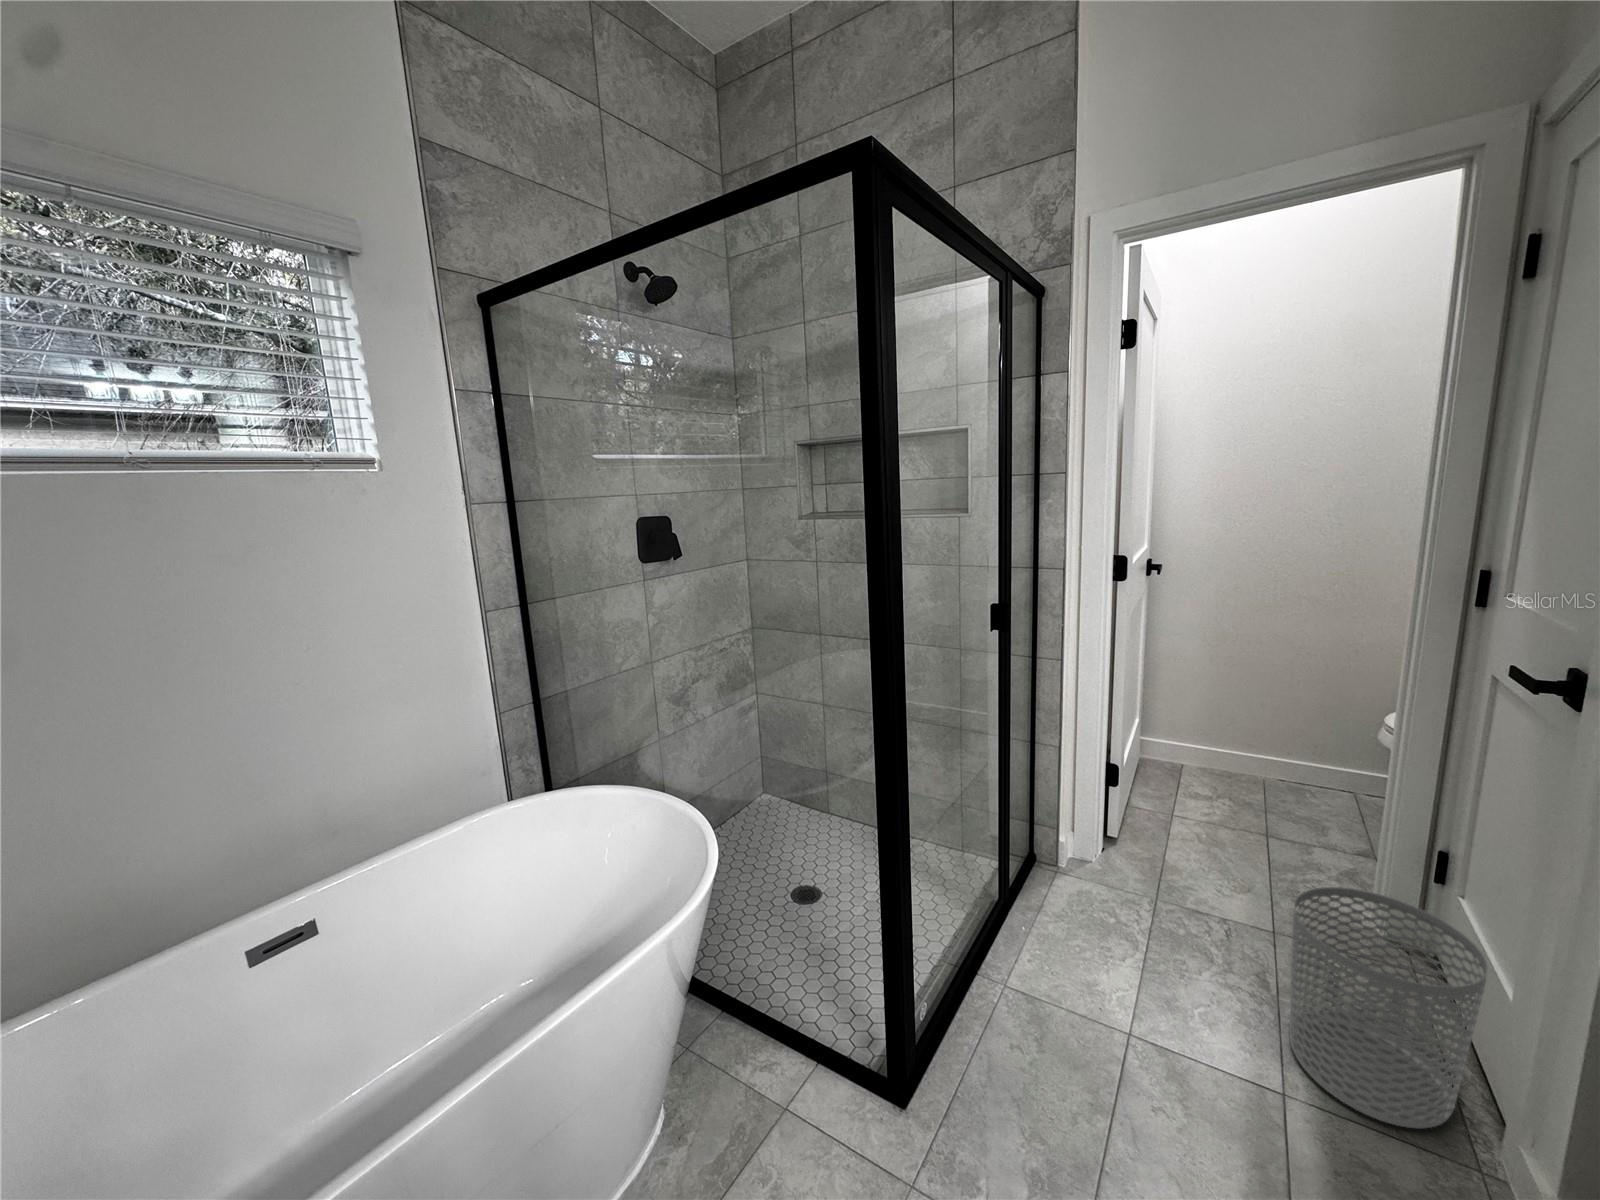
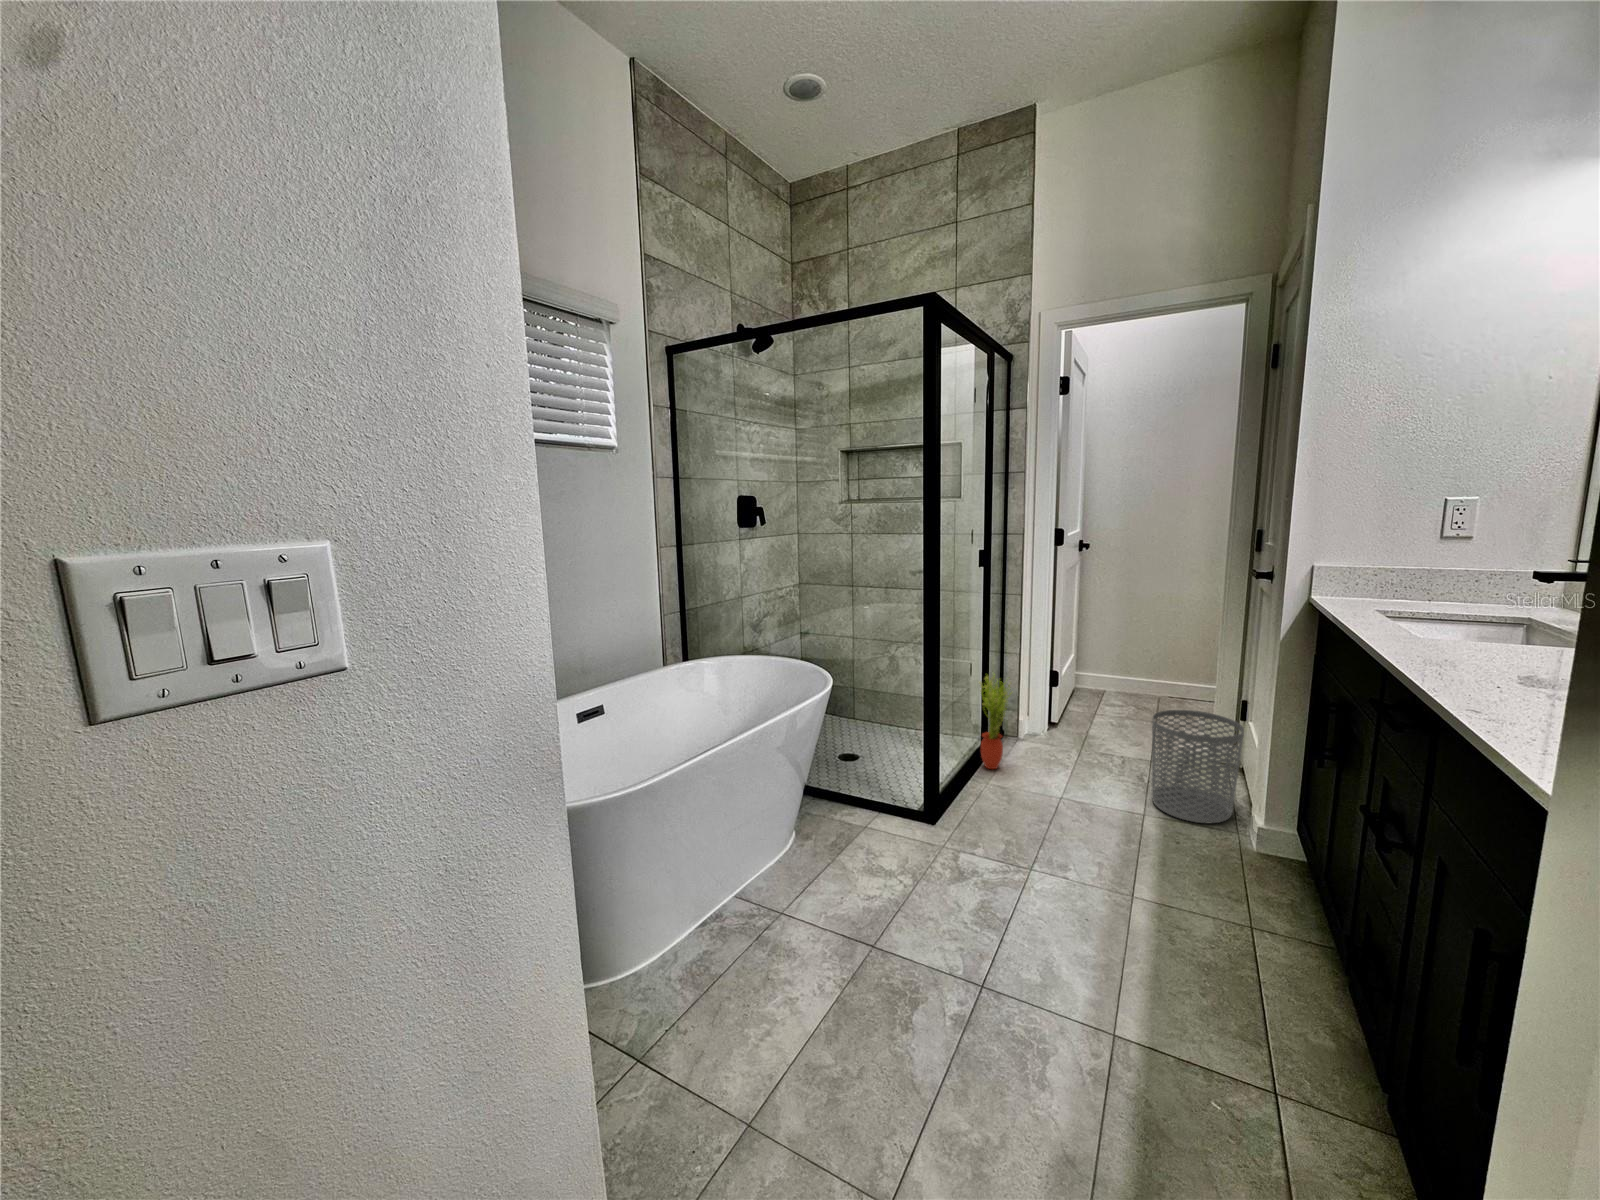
potted plant: none [990,792,1047,940] -> present [980,675,1011,769]

